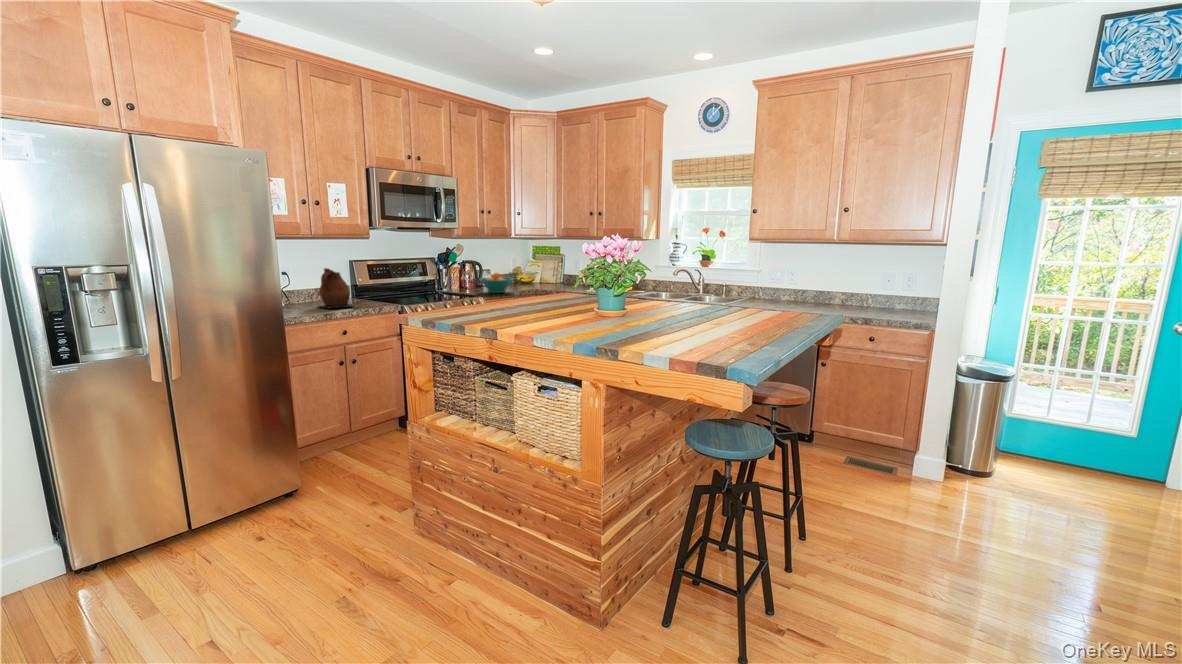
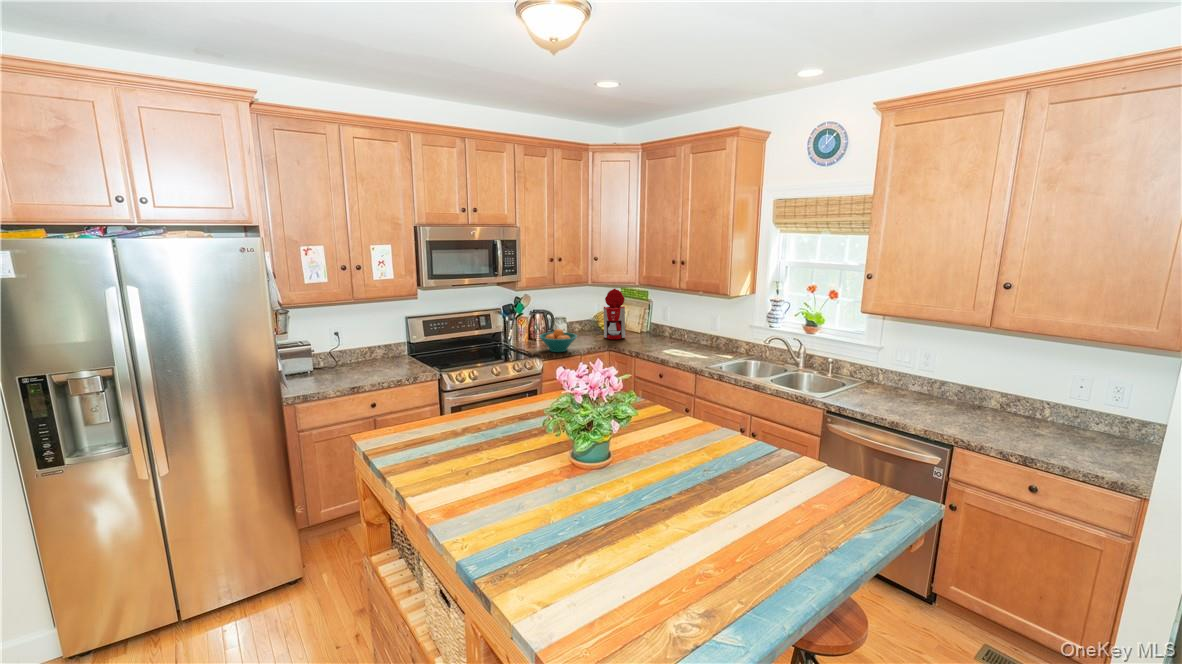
coffee maker: none [523,242,550,286] -> present [598,289,625,339]
ceramic pitcher: present [319,268,355,308] -> none [357,334,395,376]

